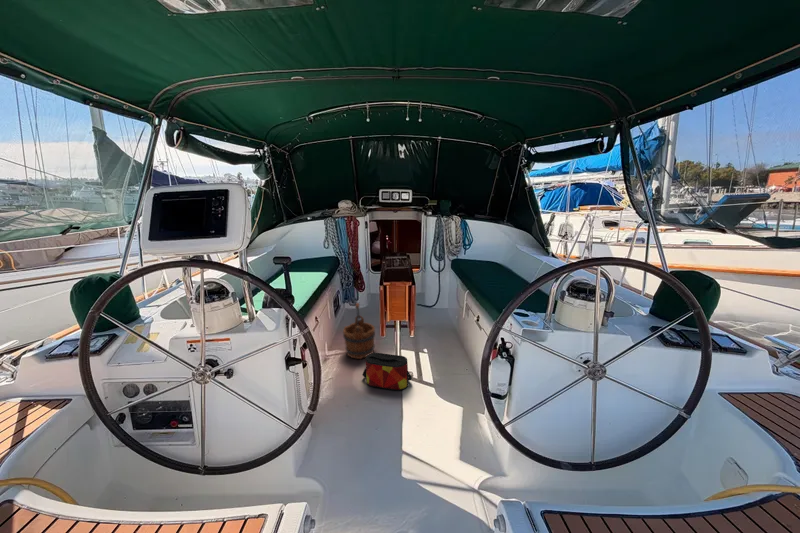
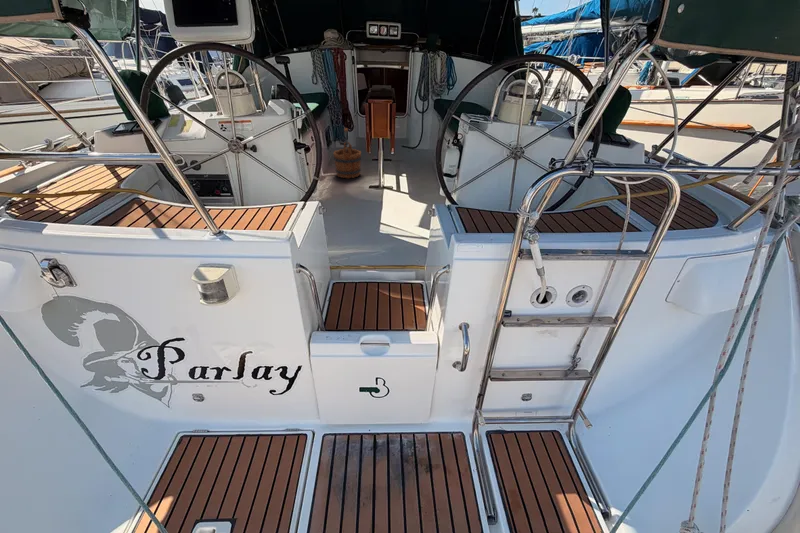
bag: present [362,353,412,391] -> none [351,167,392,195]

